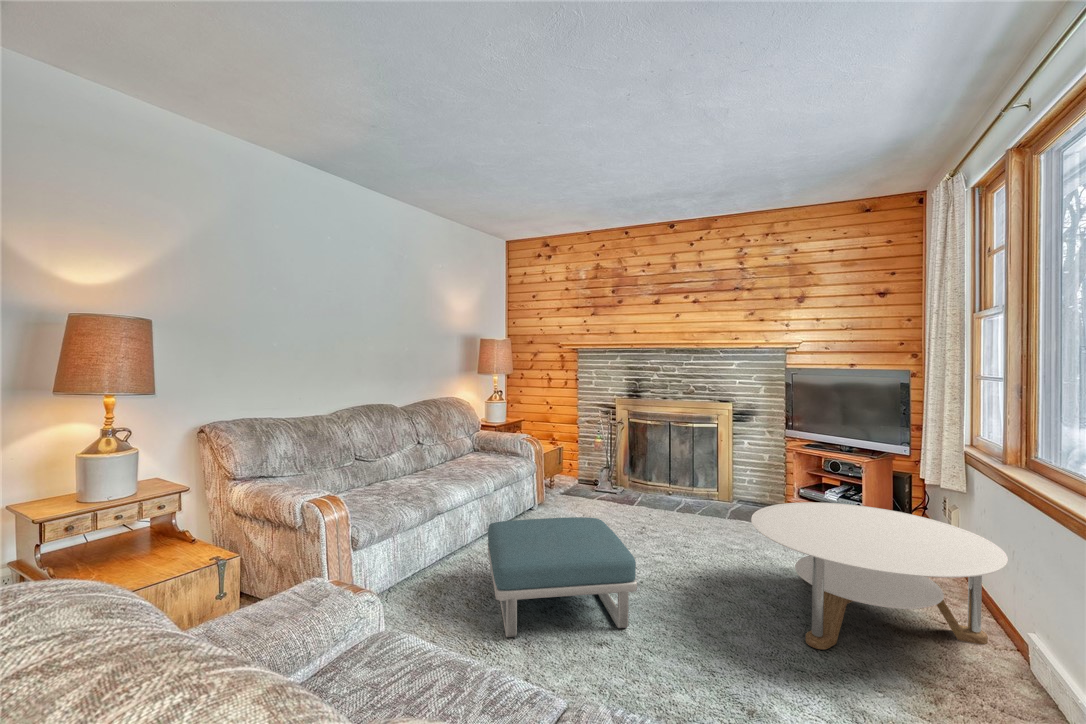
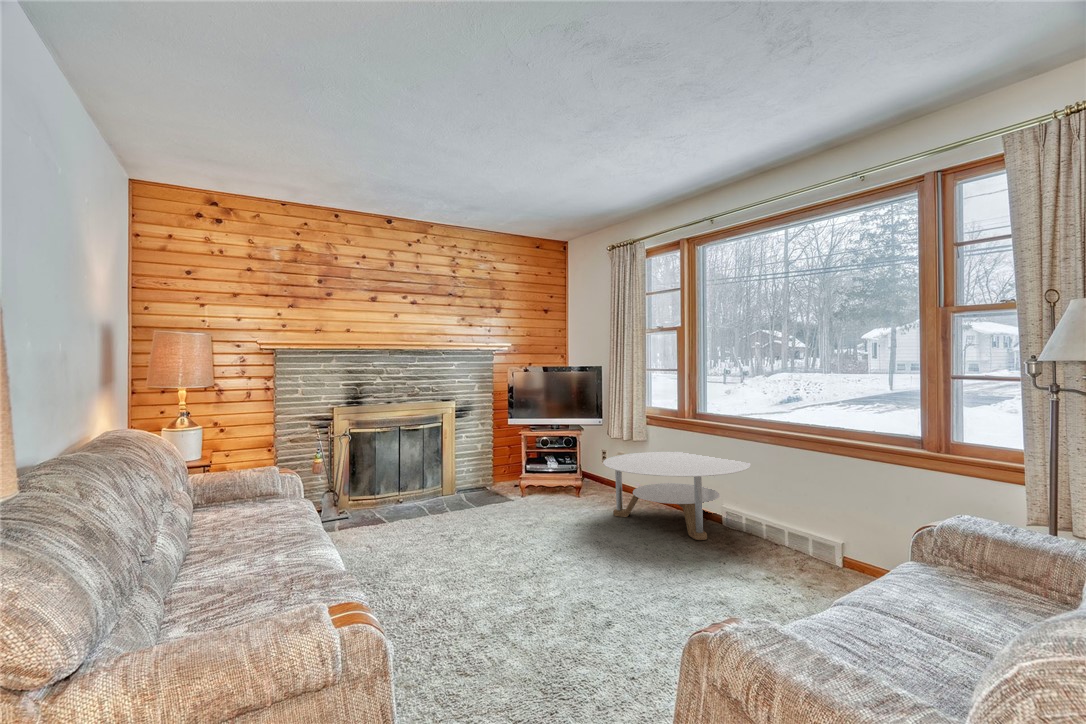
footstool: present [488,517,637,637] -> none [475,510,643,635]

